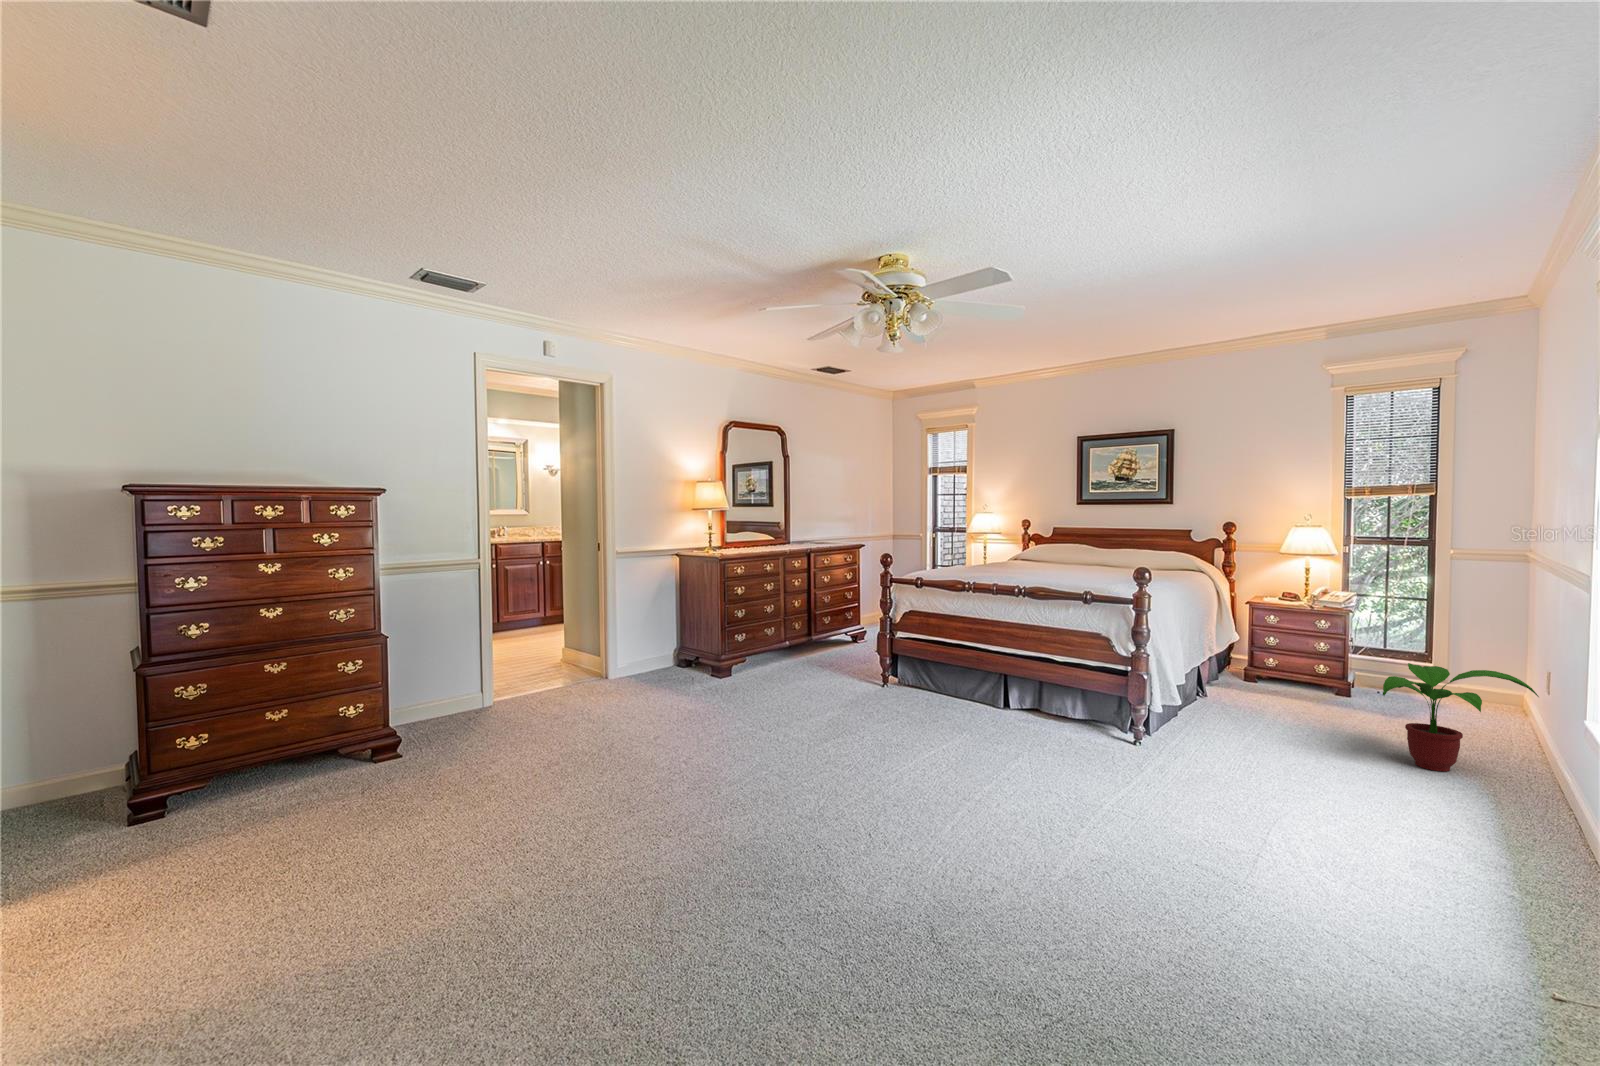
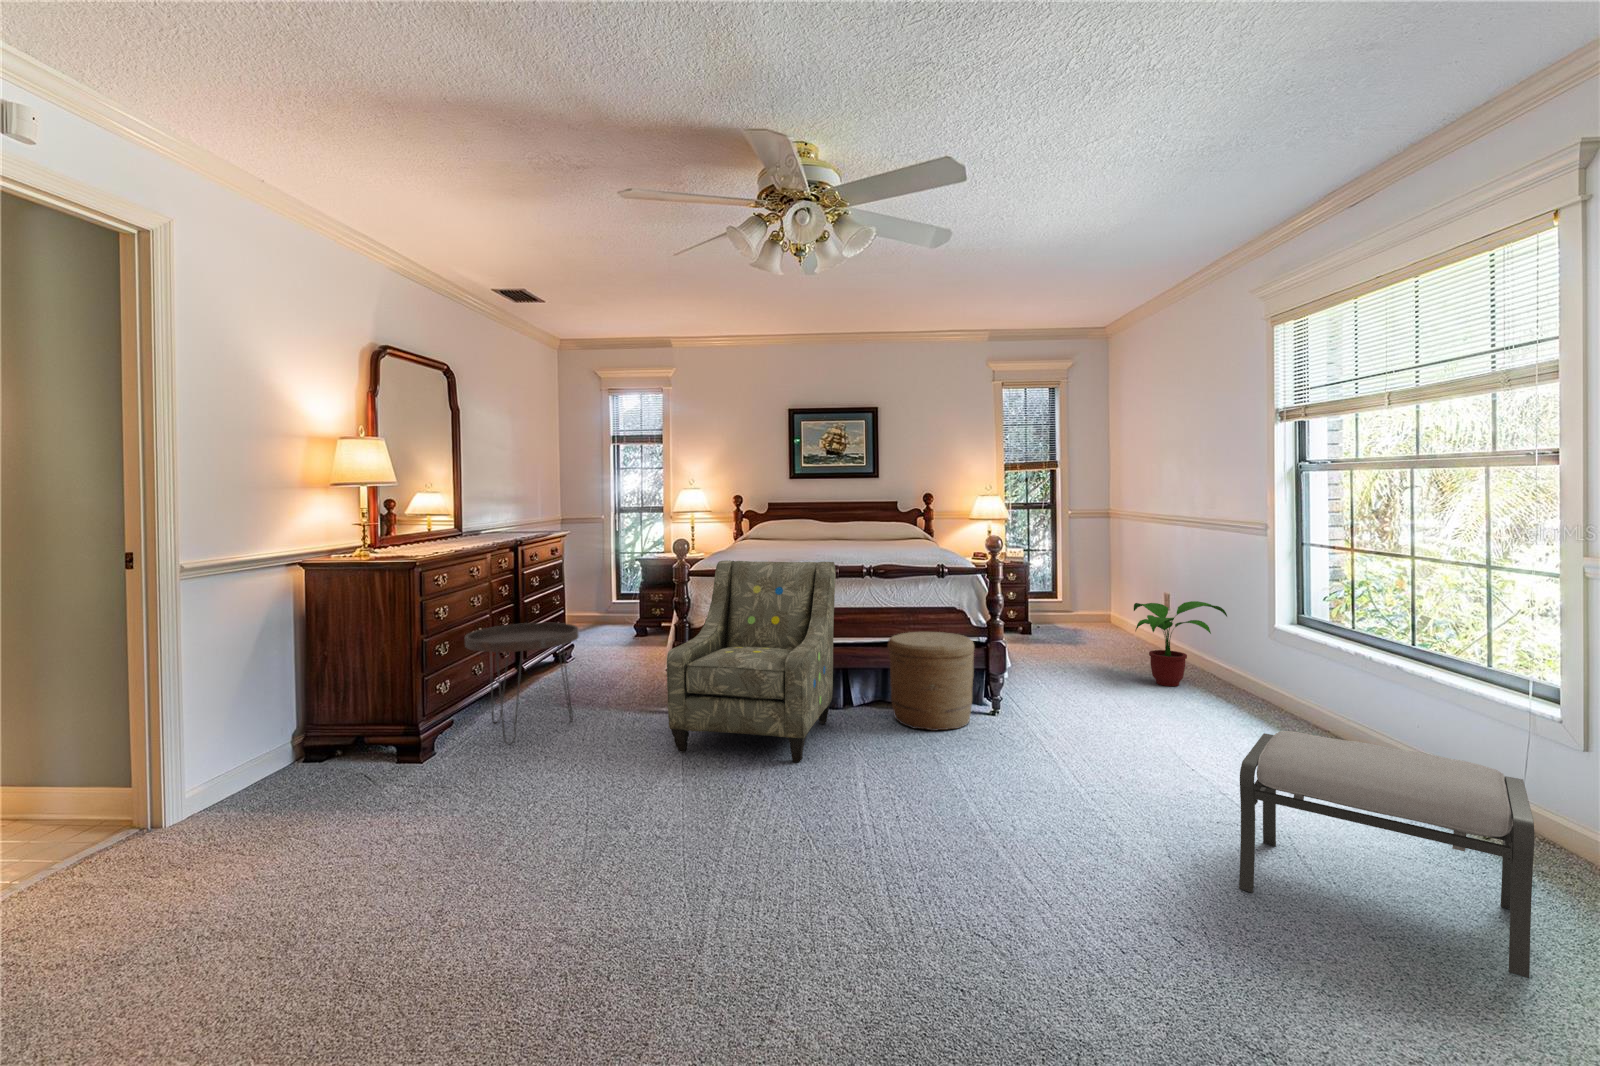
armchair: none [834,571,996,731] -> present [667,560,836,762]
side table: none [742,604,814,682] -> present [465,623,579,744]
woven basket: none [1026,650,1111,743] -> present [888,632,974,731]
ottoman: none [1100,772,1398,1035] -> present [1239,731,1534,978]

